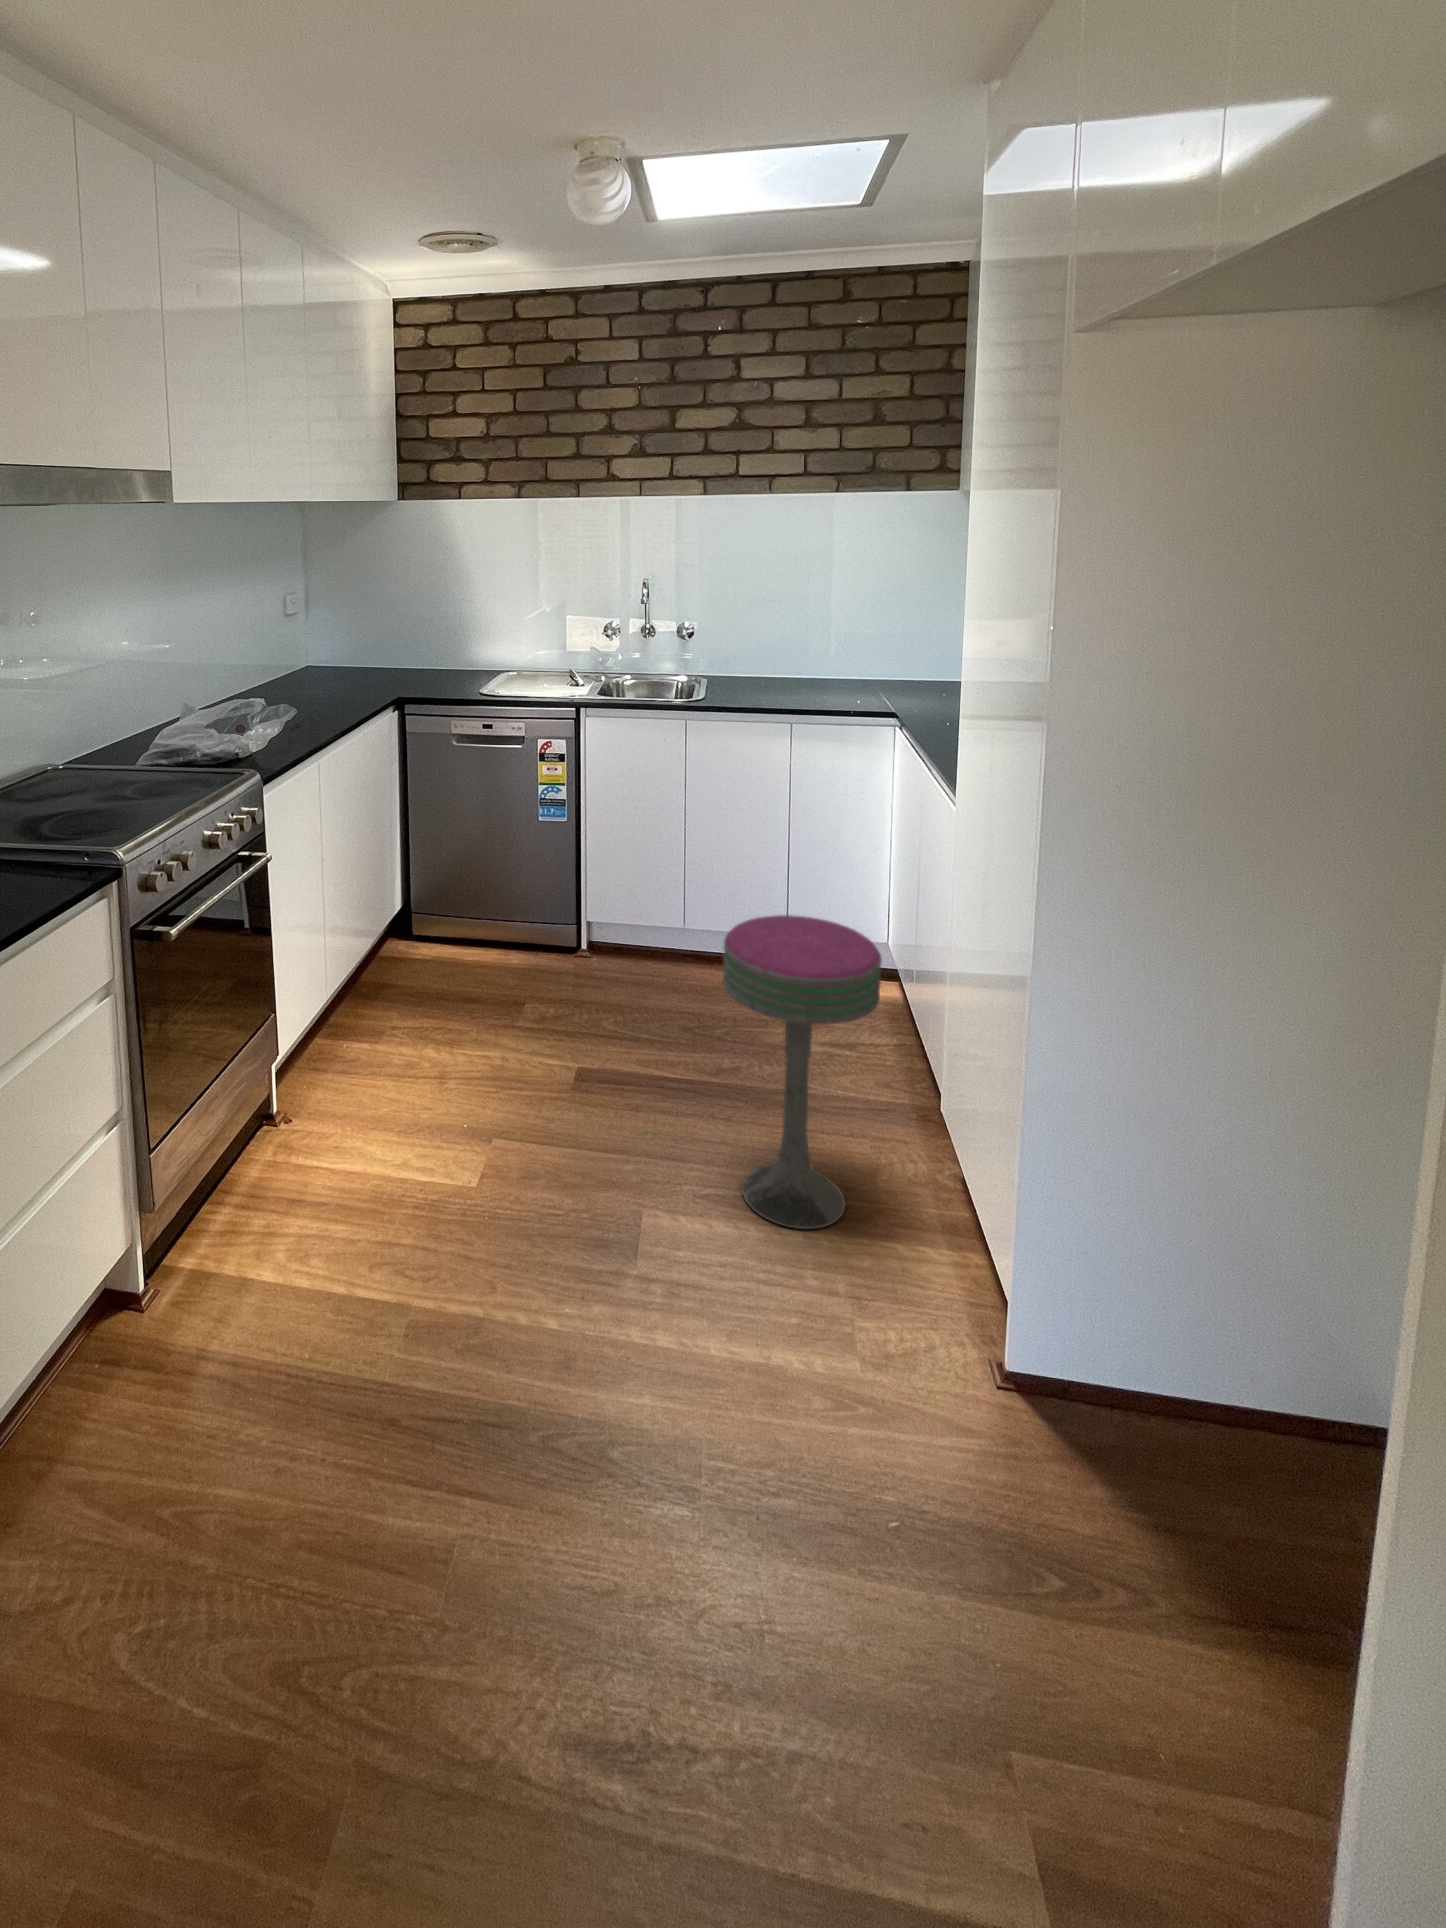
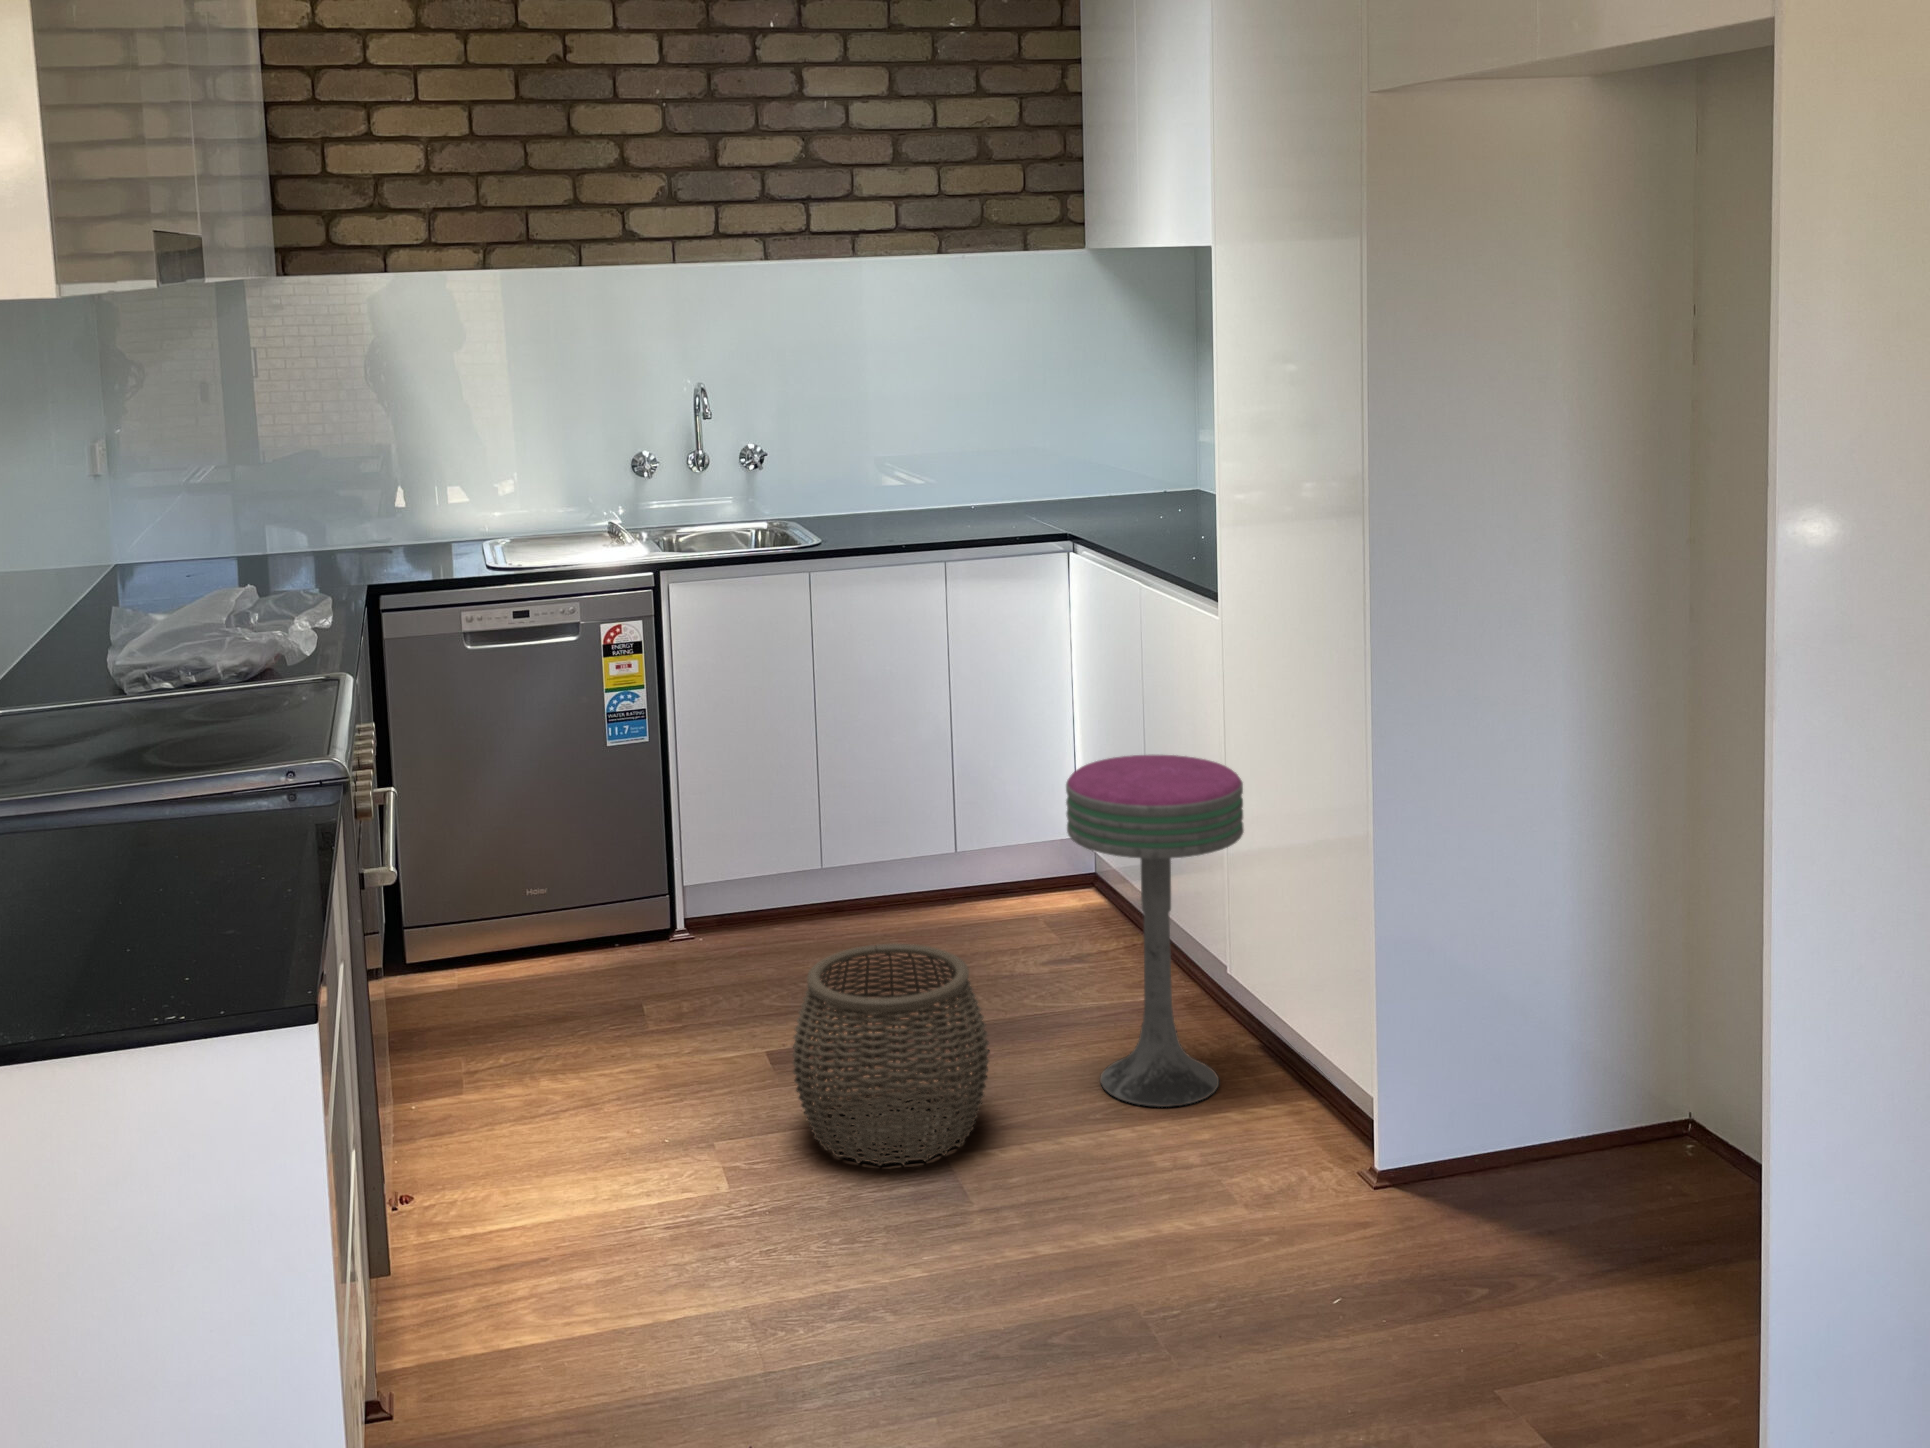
woven basket: none [483,1013,637,1198] -> present [793,944,989,1166]

